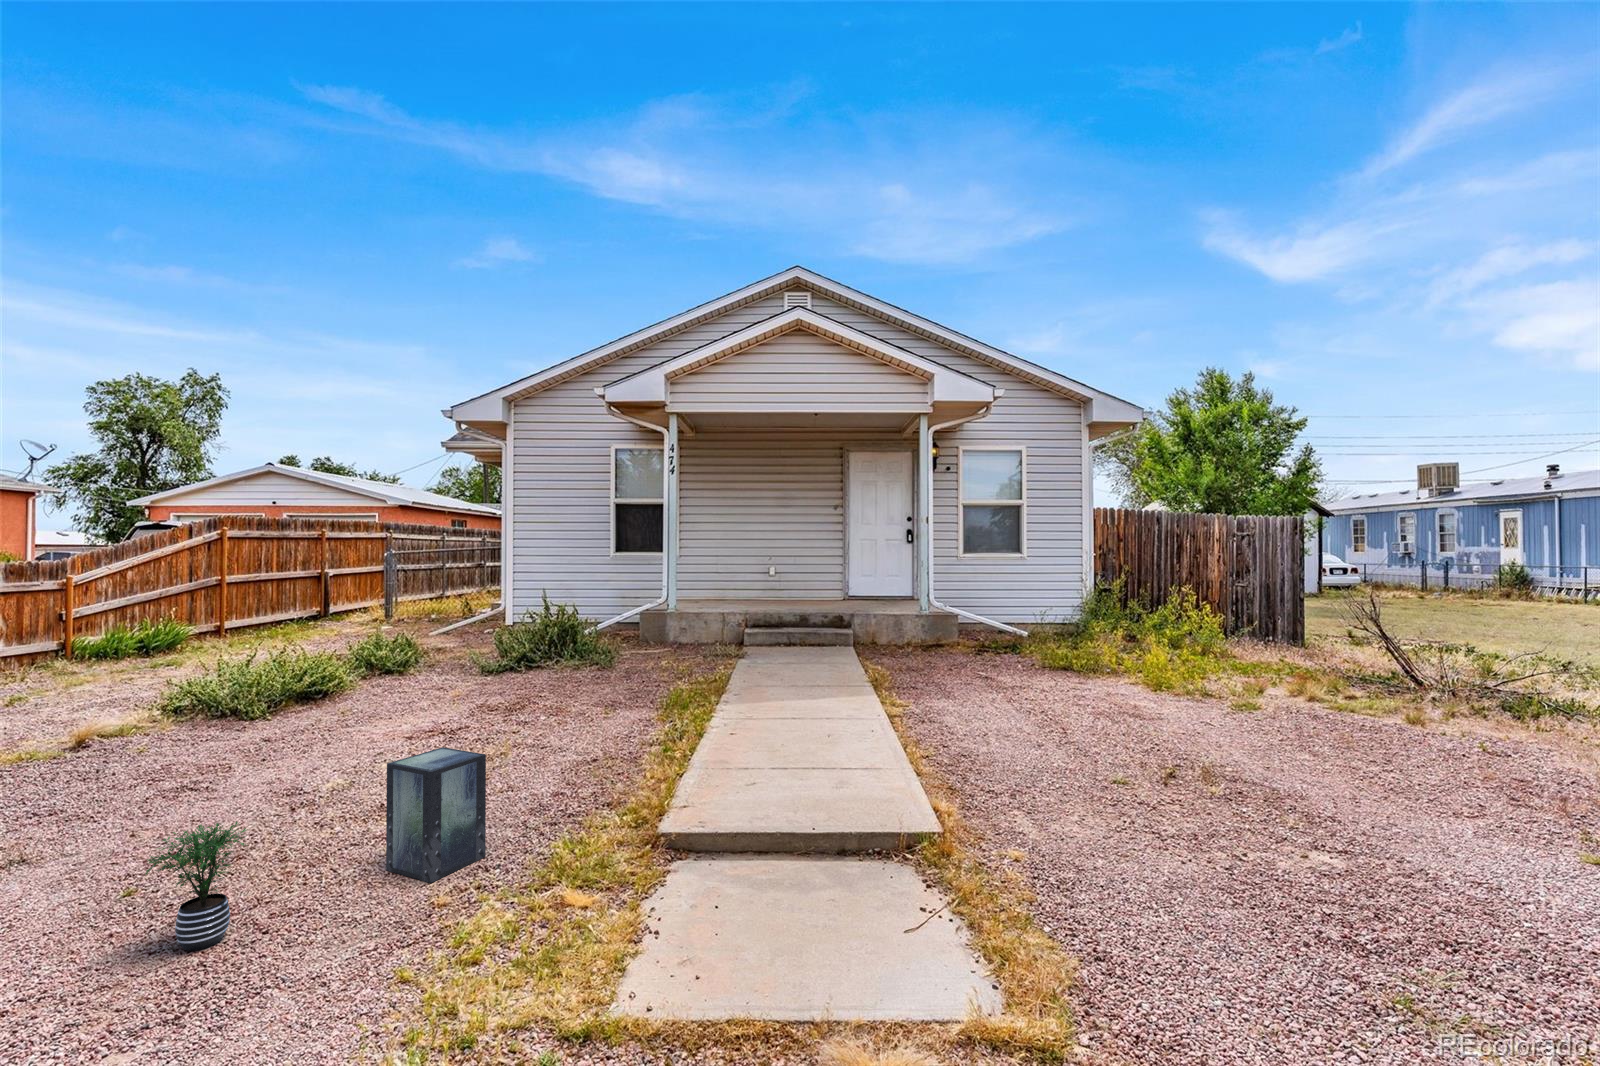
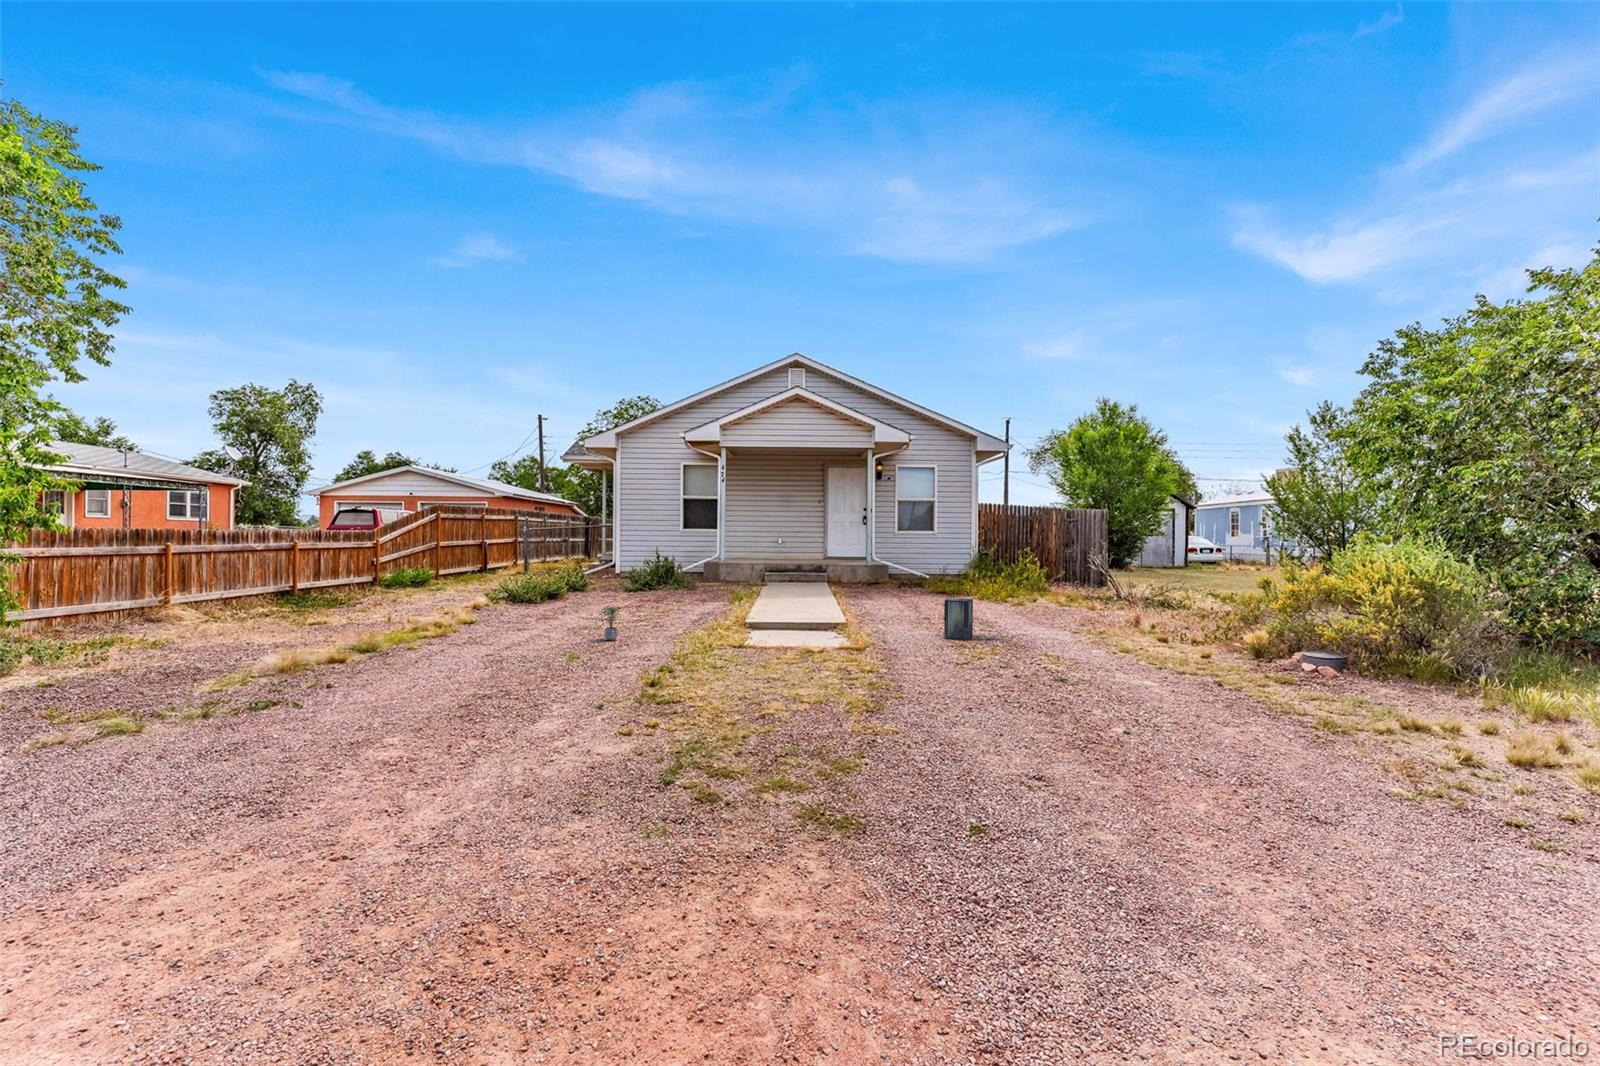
storage box: present [386,747,486,883] -> present [944,598,973,640]

